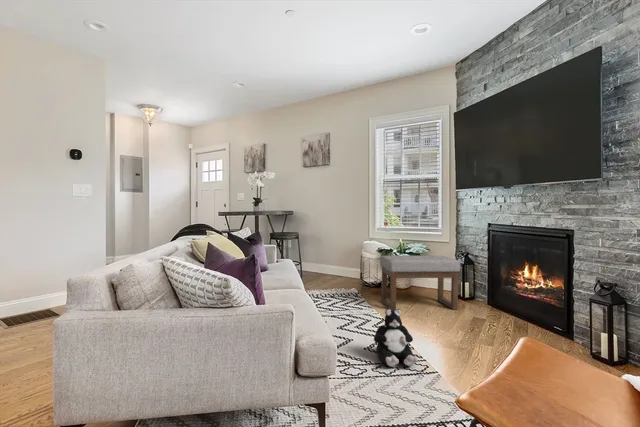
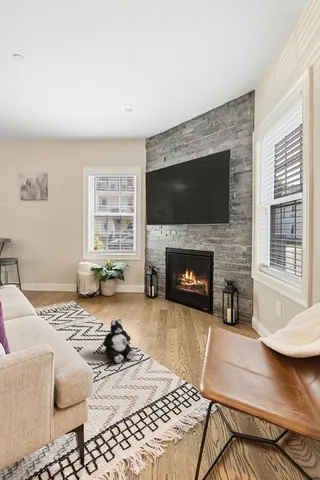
ottoman: present [380,256,460,310] -> none [96,271,151,316]

